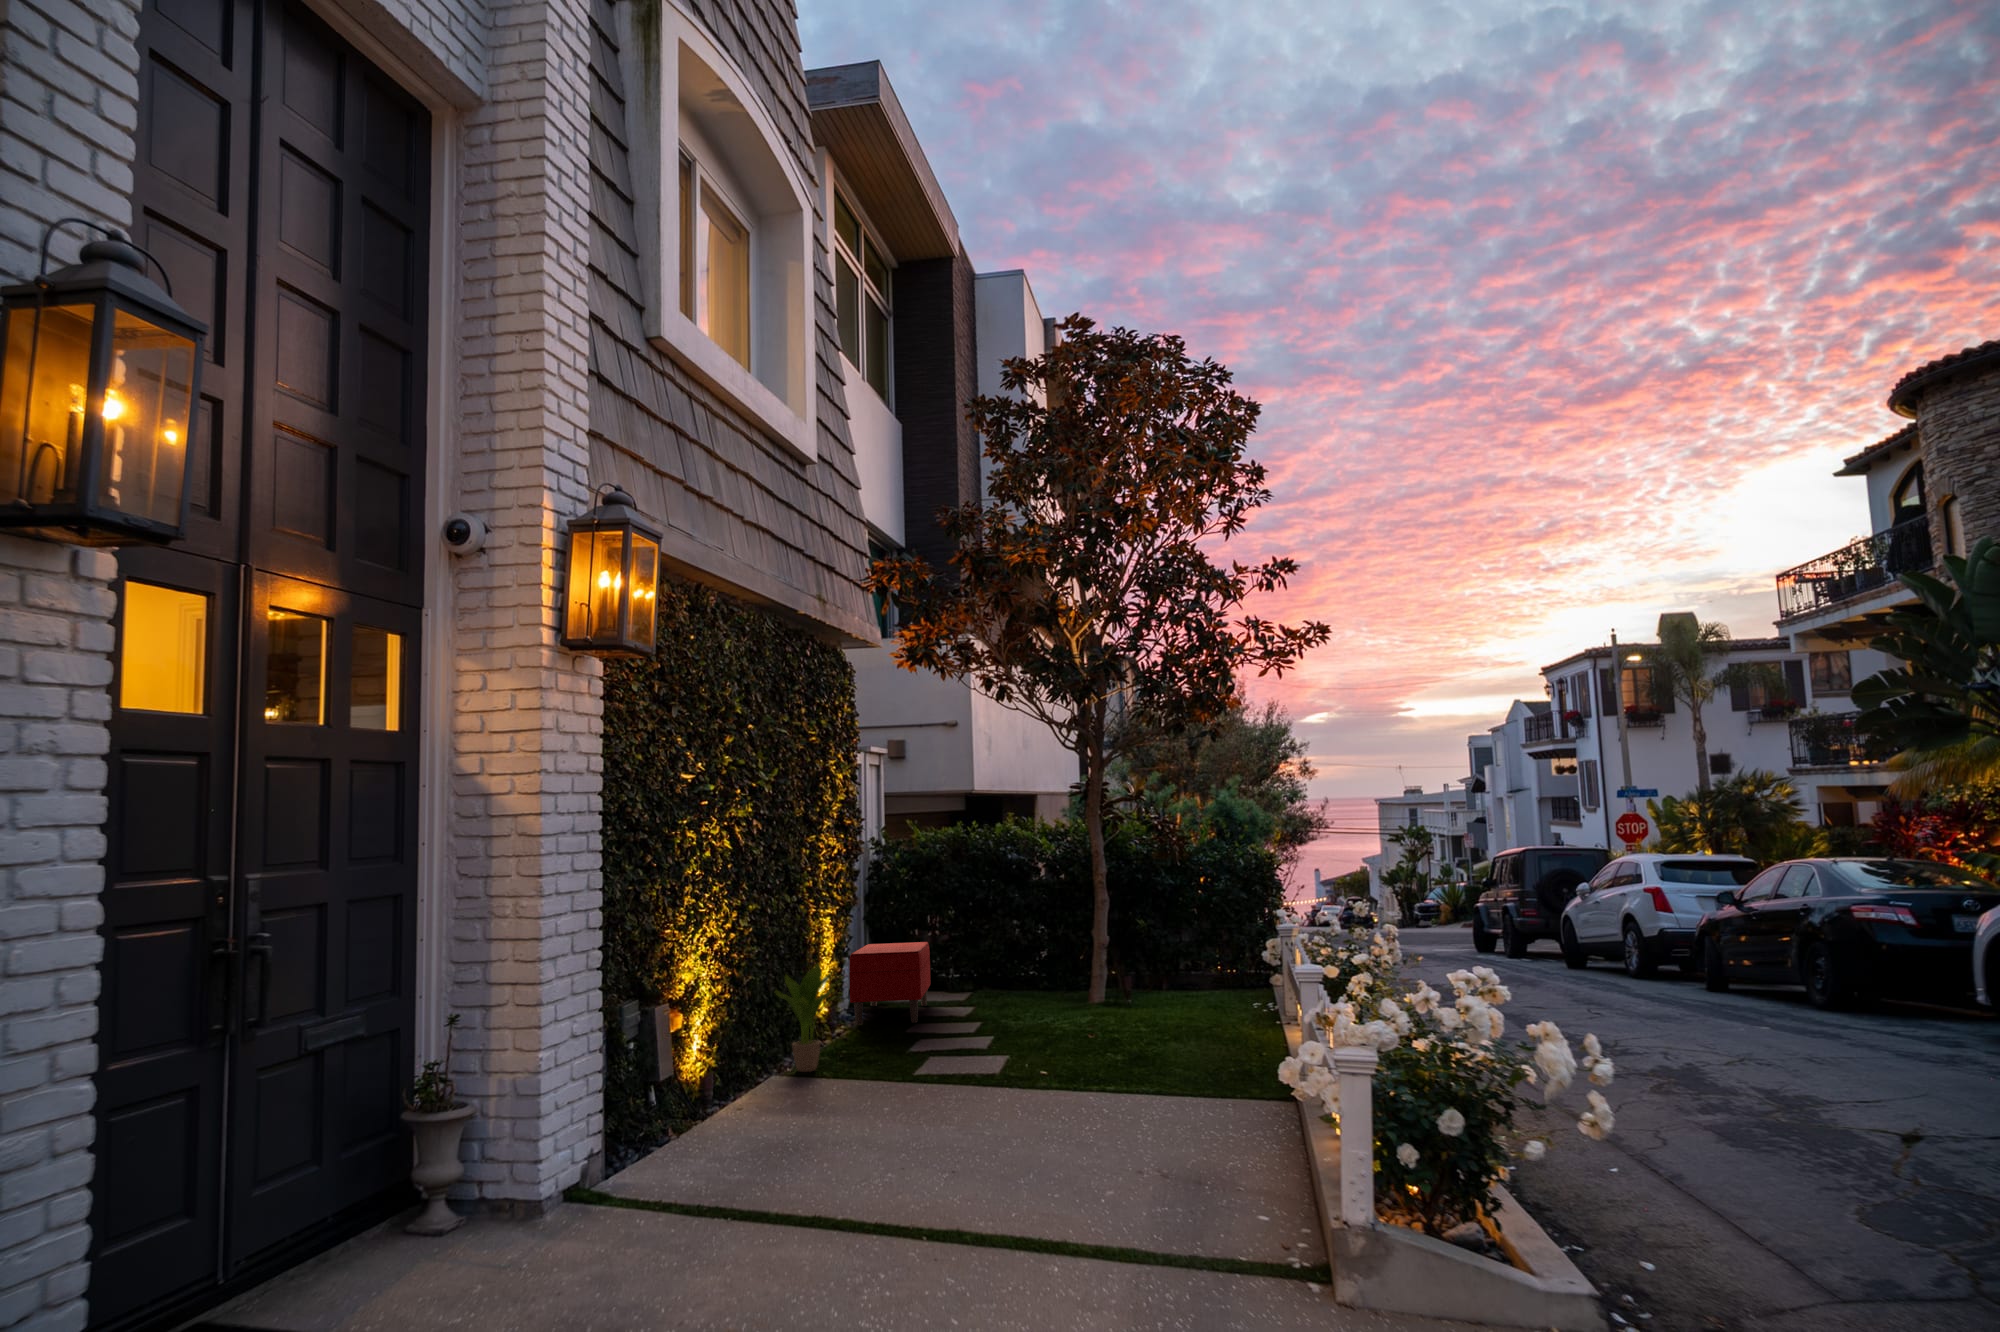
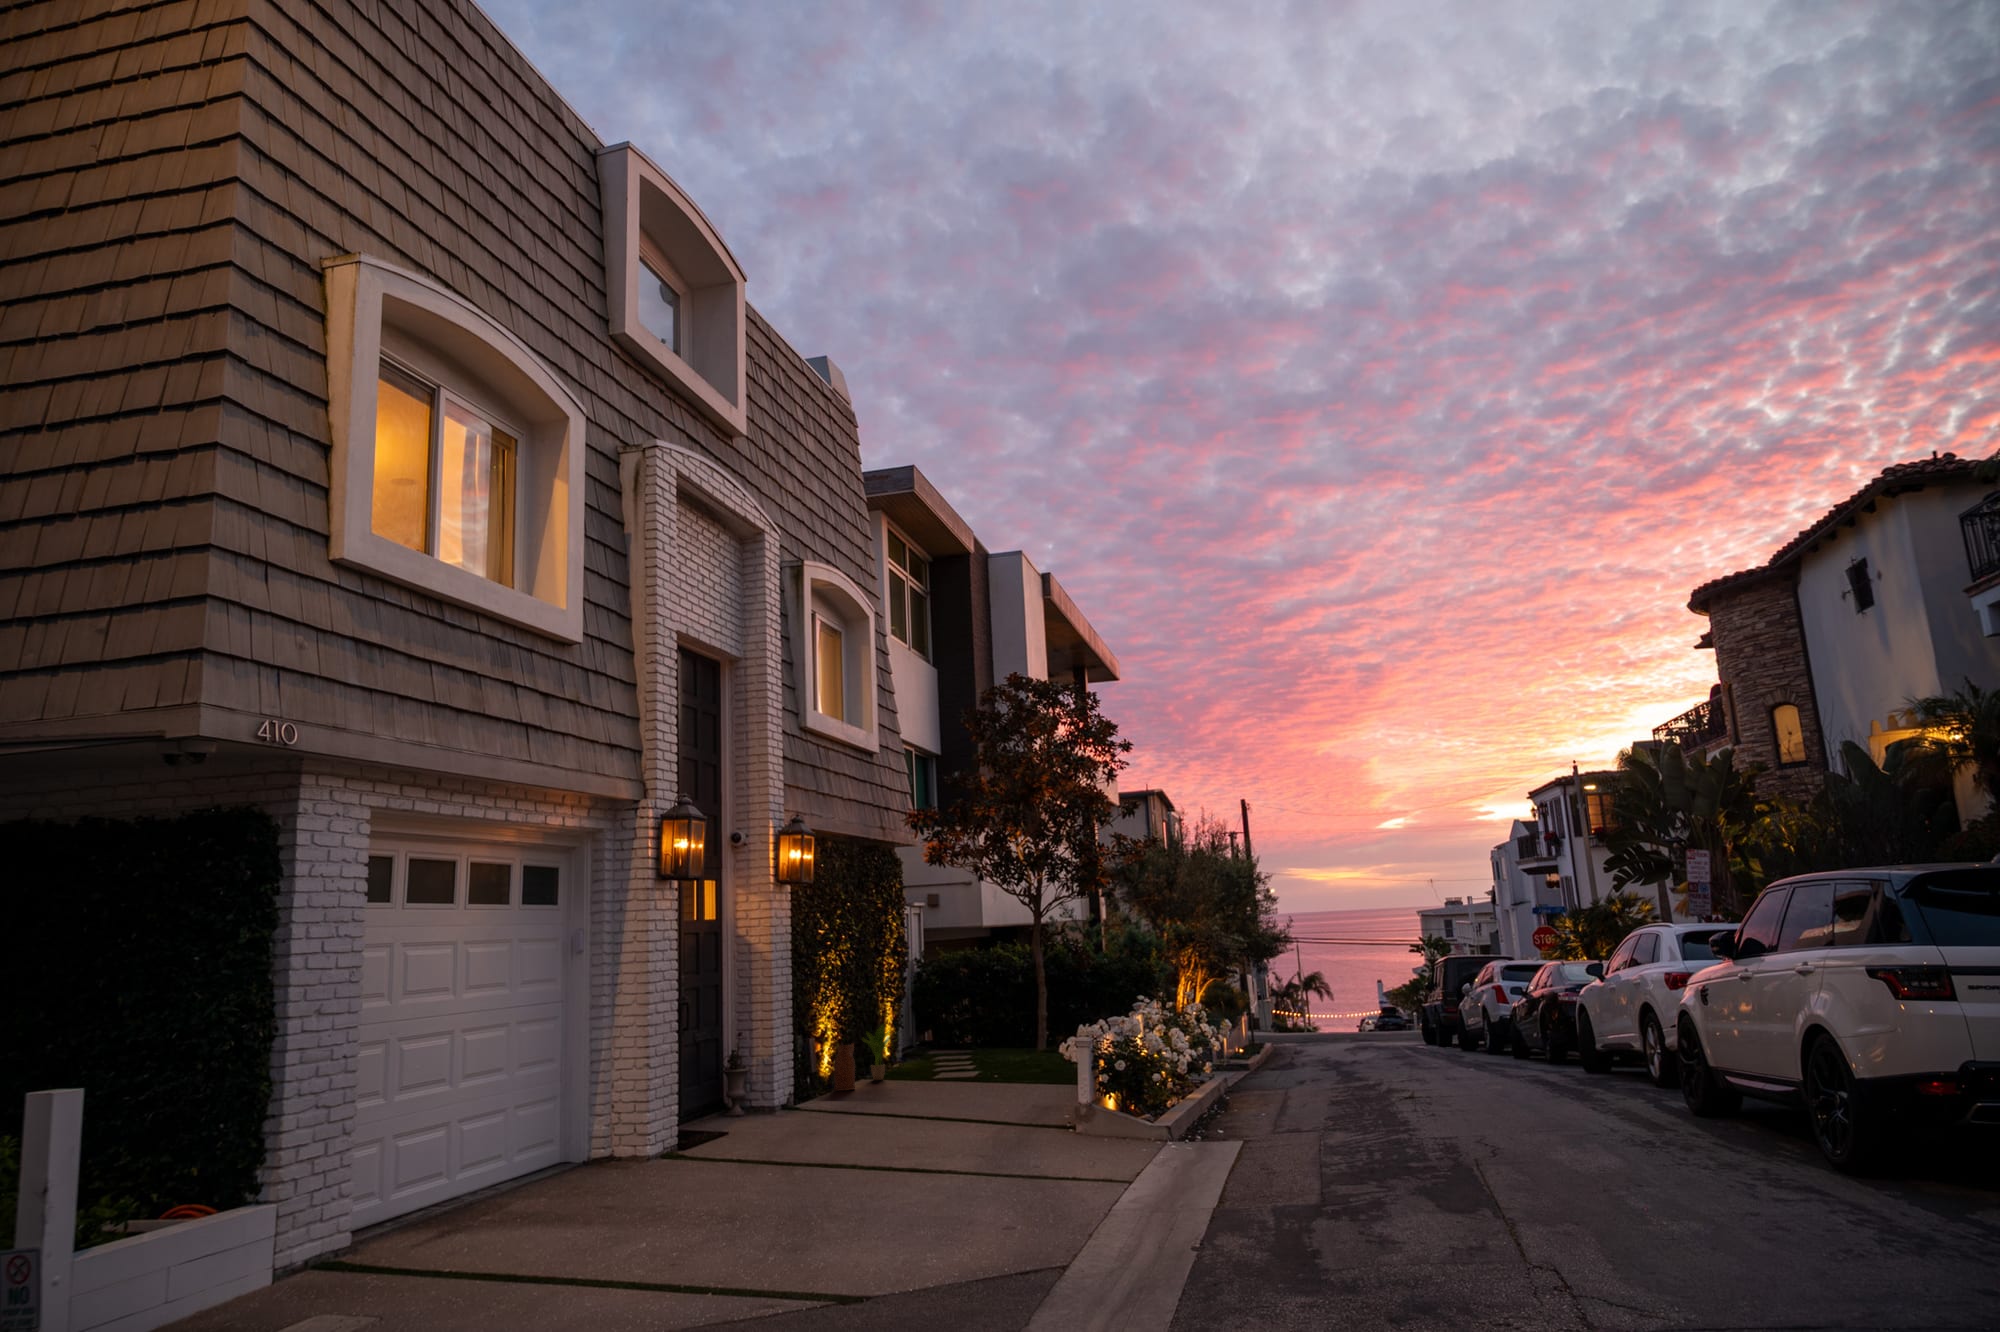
bench: present [849,942,931,1025] -> none [901,1020,950,1065]
watering can: none [712,1006,757,1112] -> present [834,1043,855,1091]

